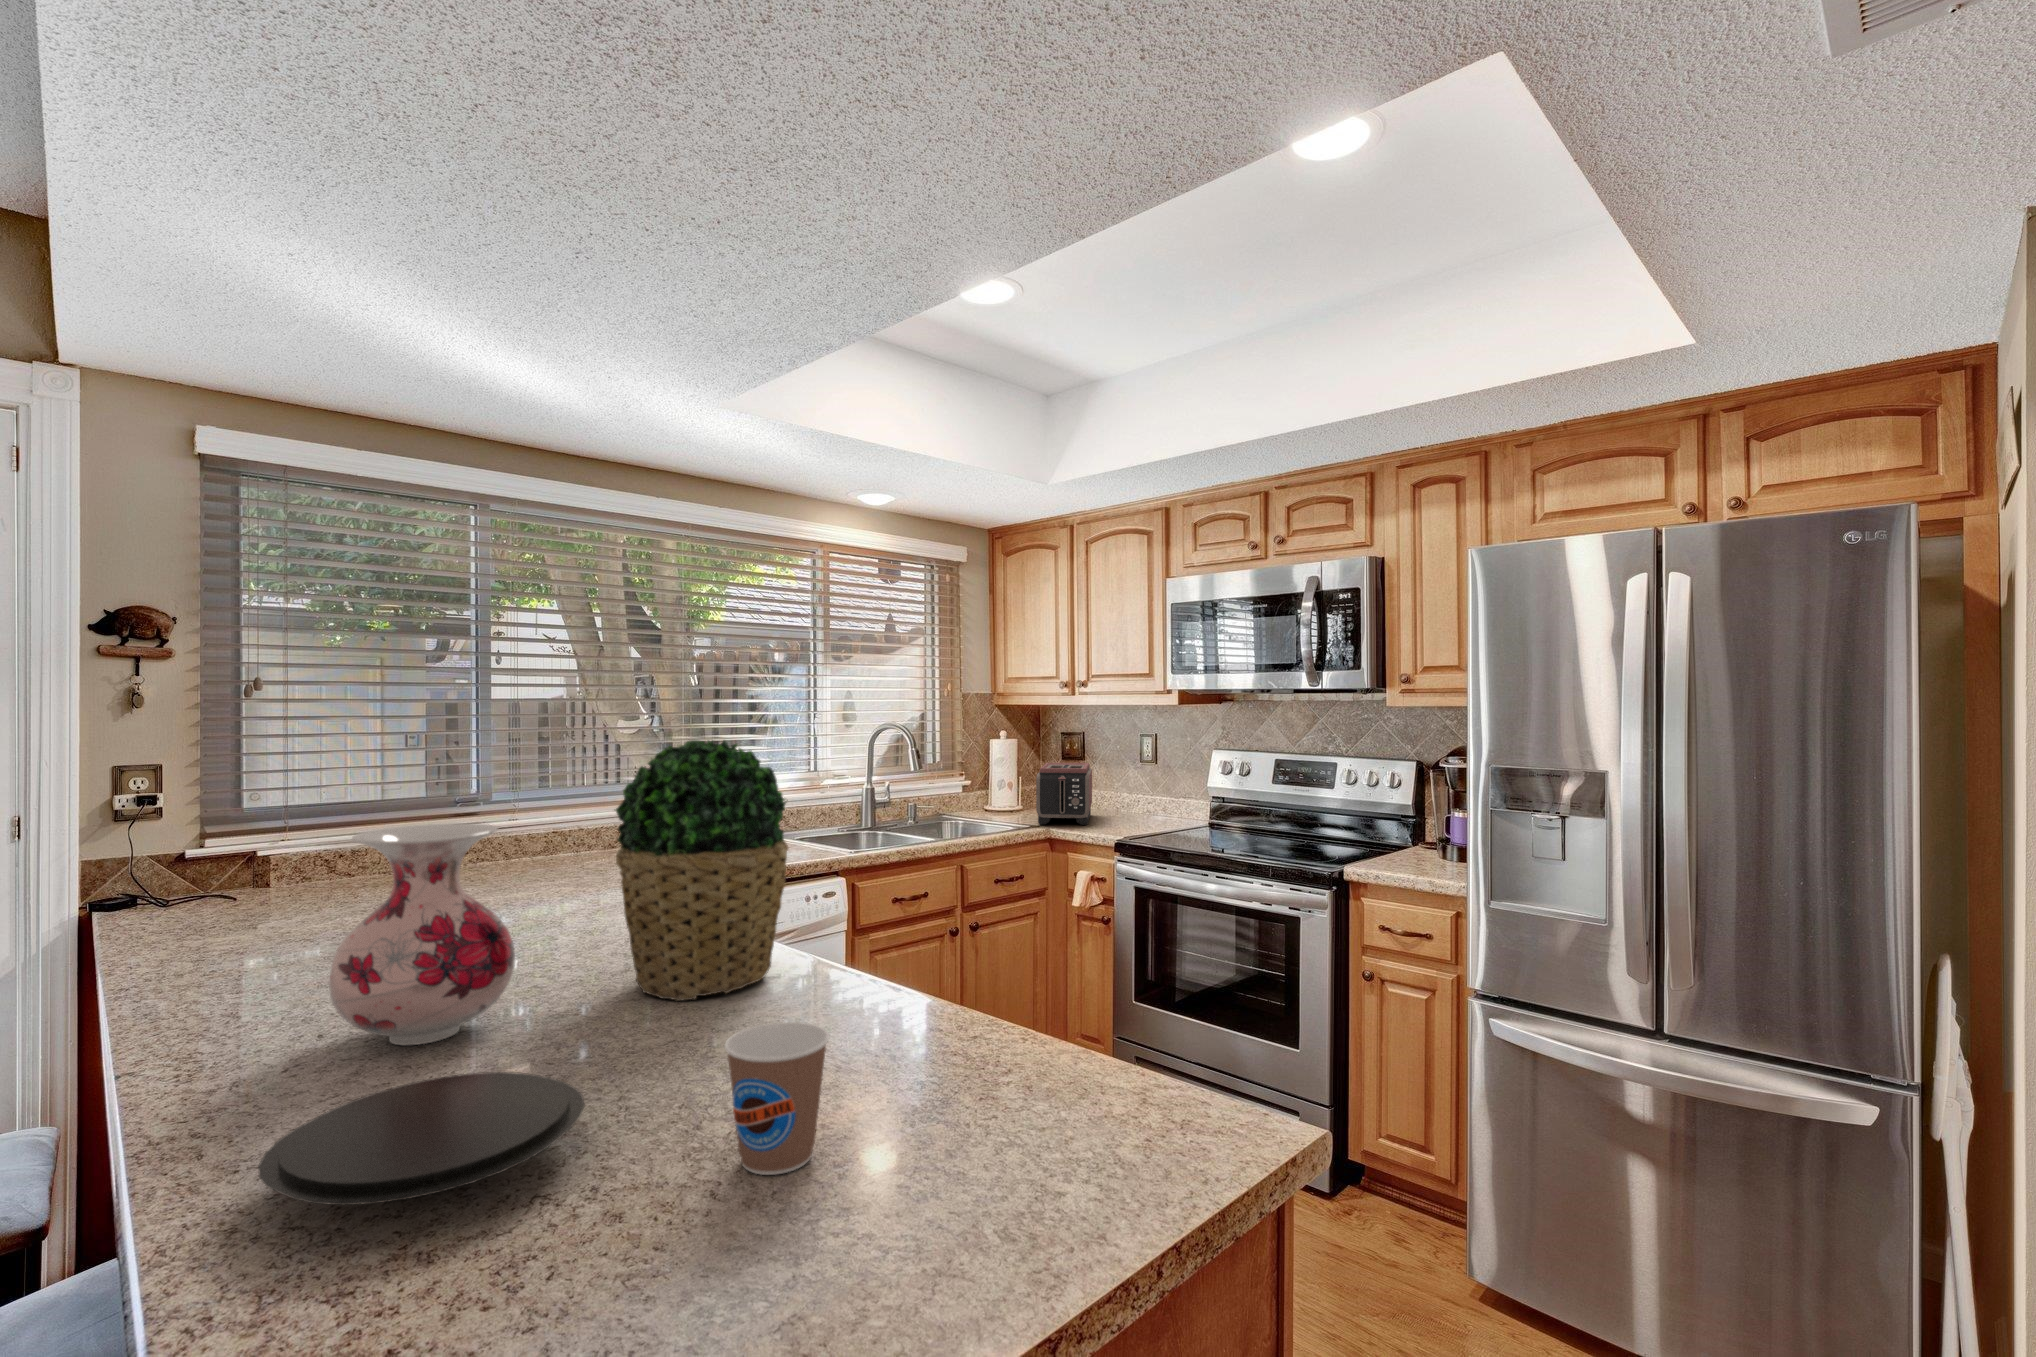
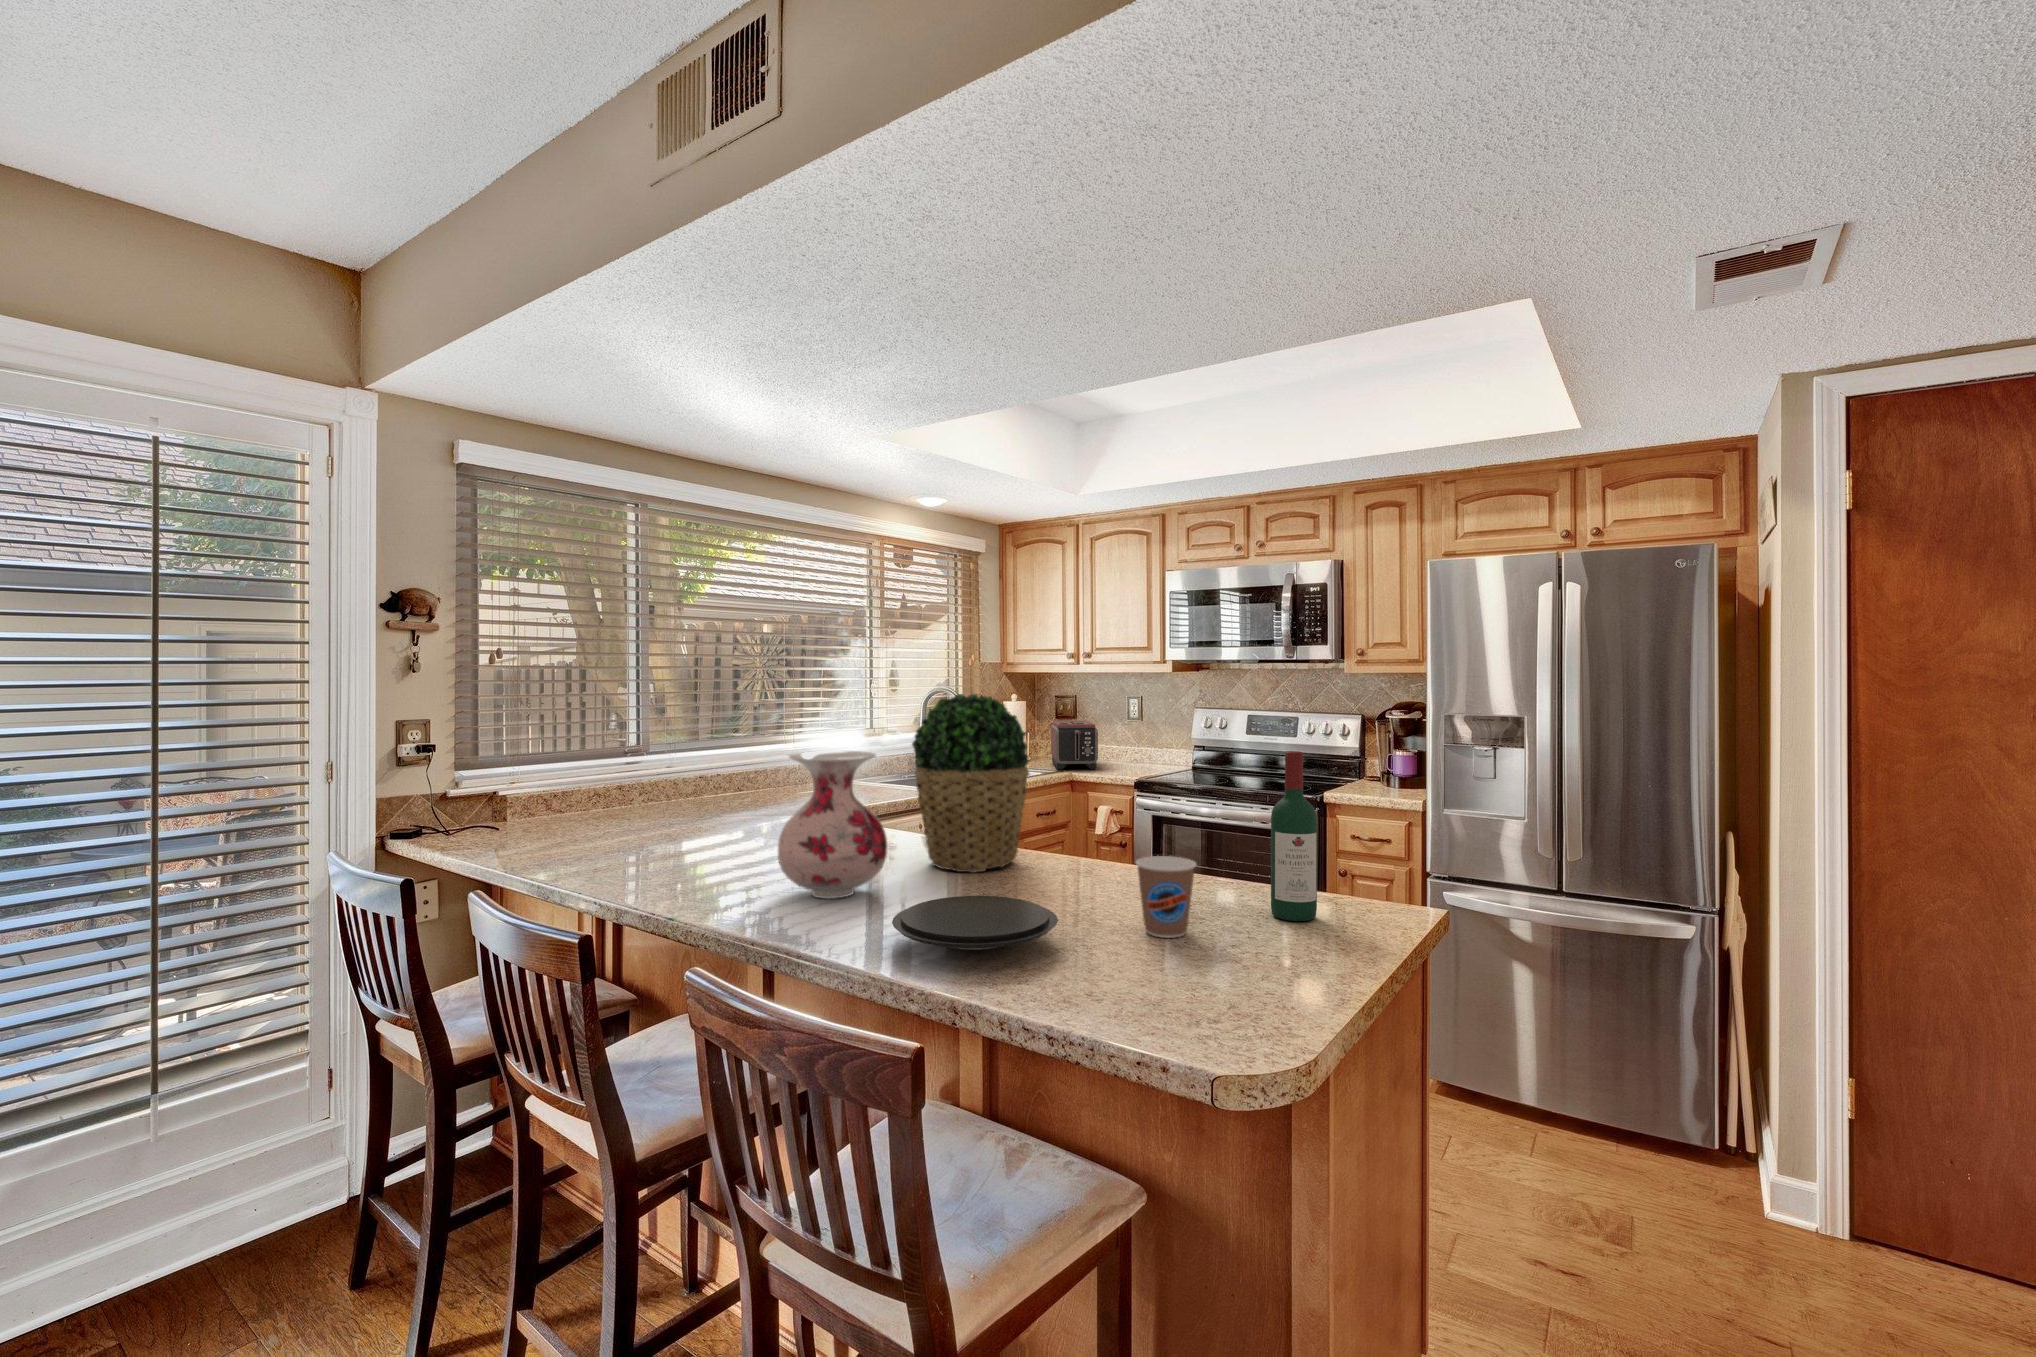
wine bottle: none [998,848,1072,1145] -> present [1271,751,1317,921]

